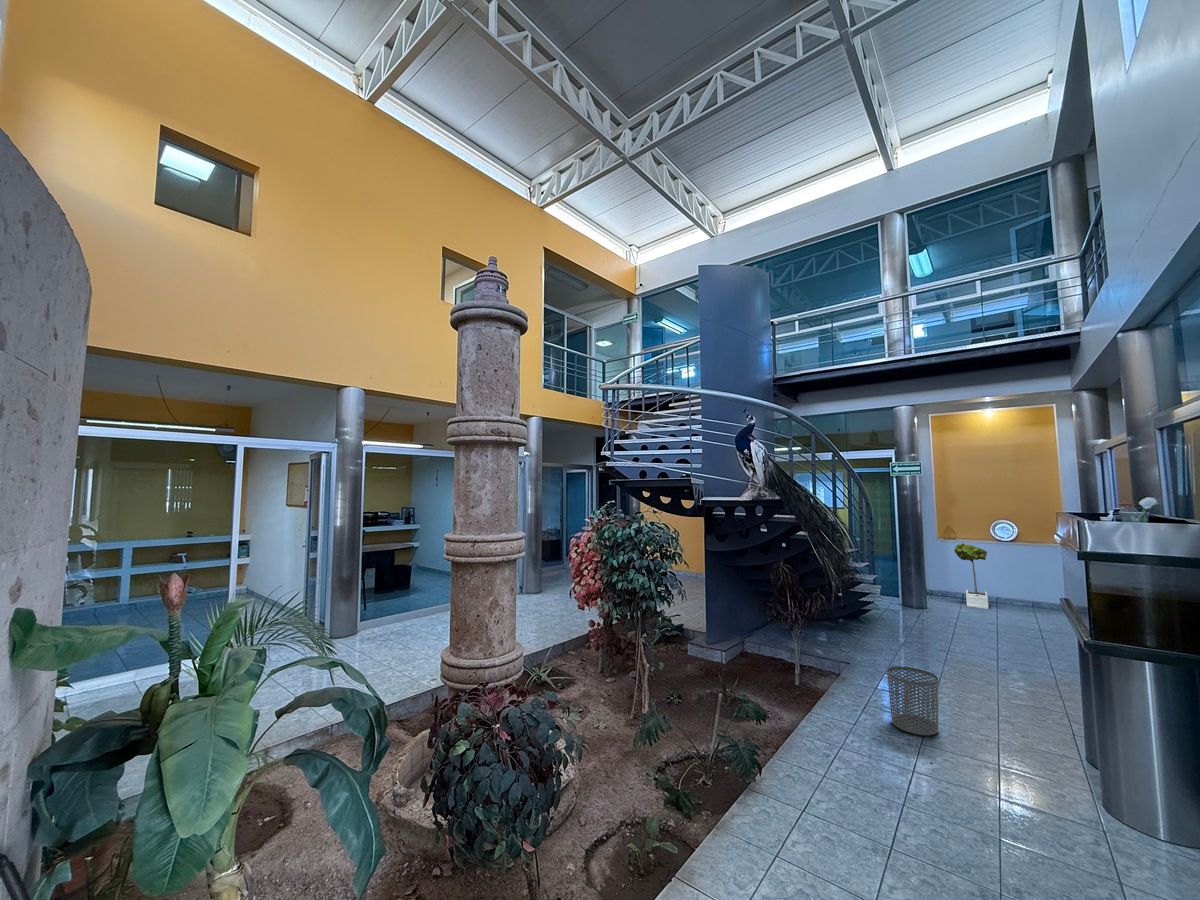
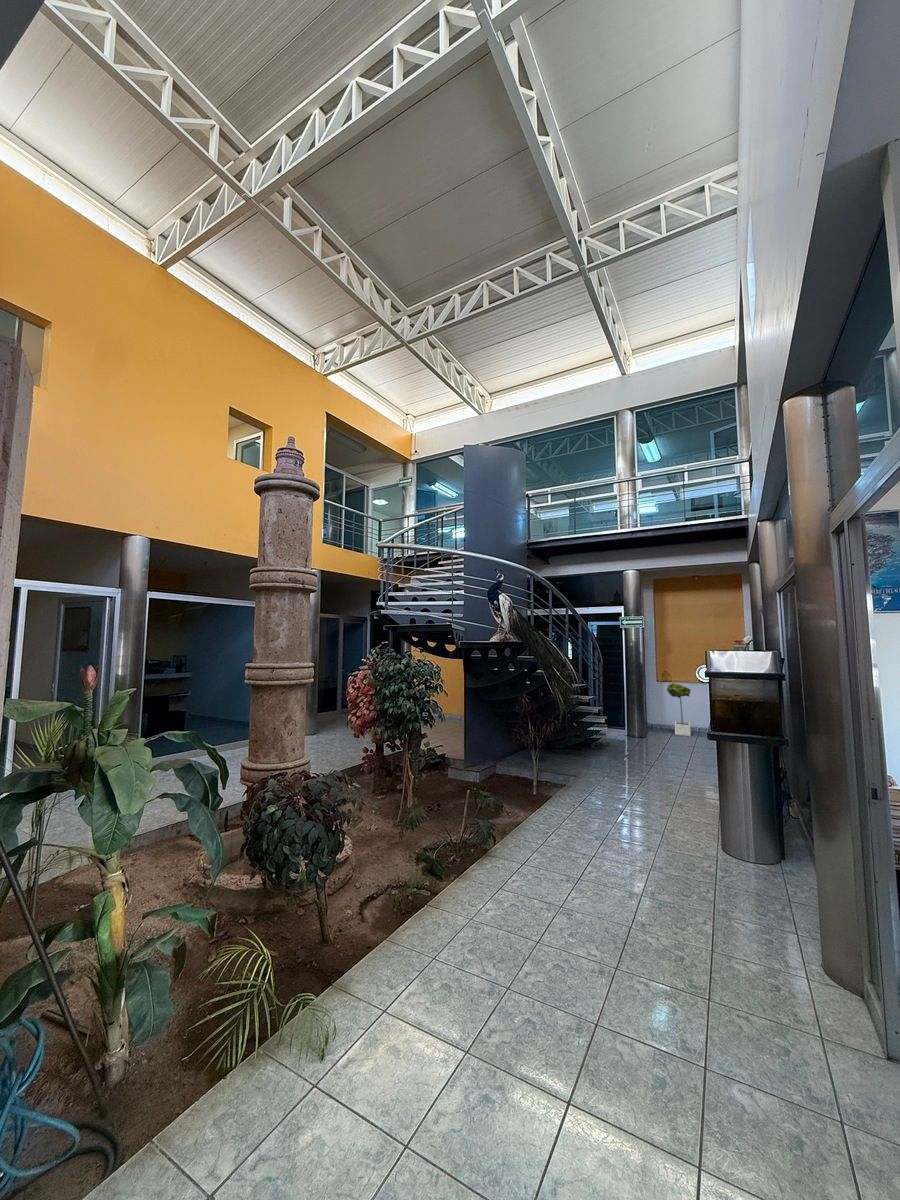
waste bin: present [887,666,938,735] -> none [597,771,632,821]

